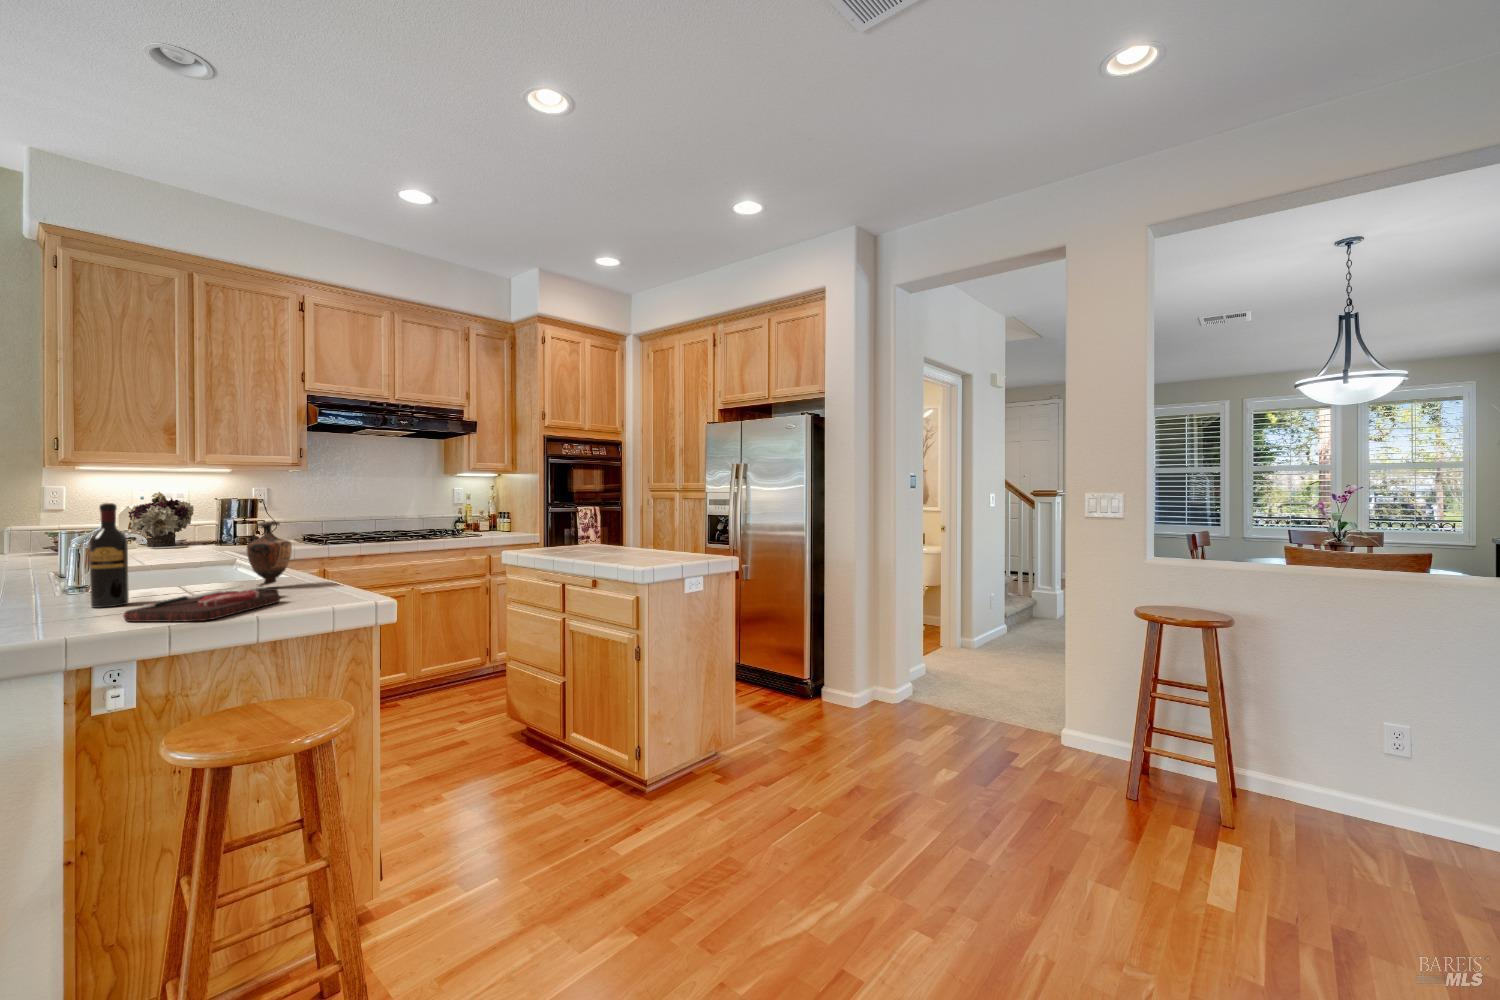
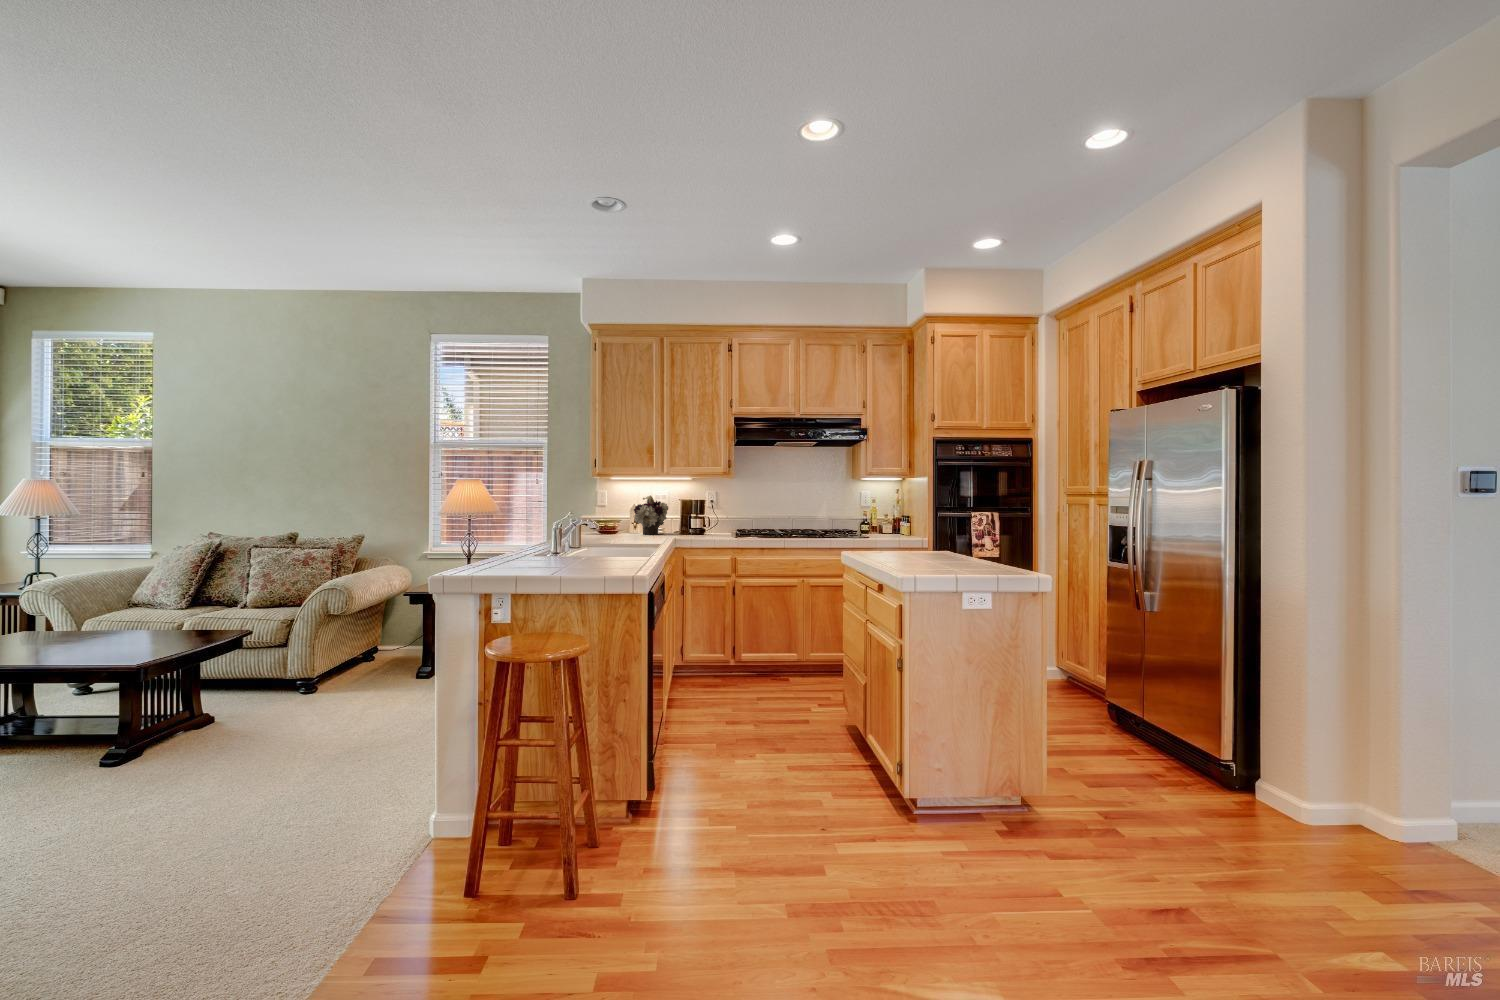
wine bottle: present [89,503,129,608] -> none [507,496,526,564]
vase: present [247,521,292,587] -> none [592,507,624,562]
cutting board: present [123,586,280,622] -> none [491,556,594,575]

